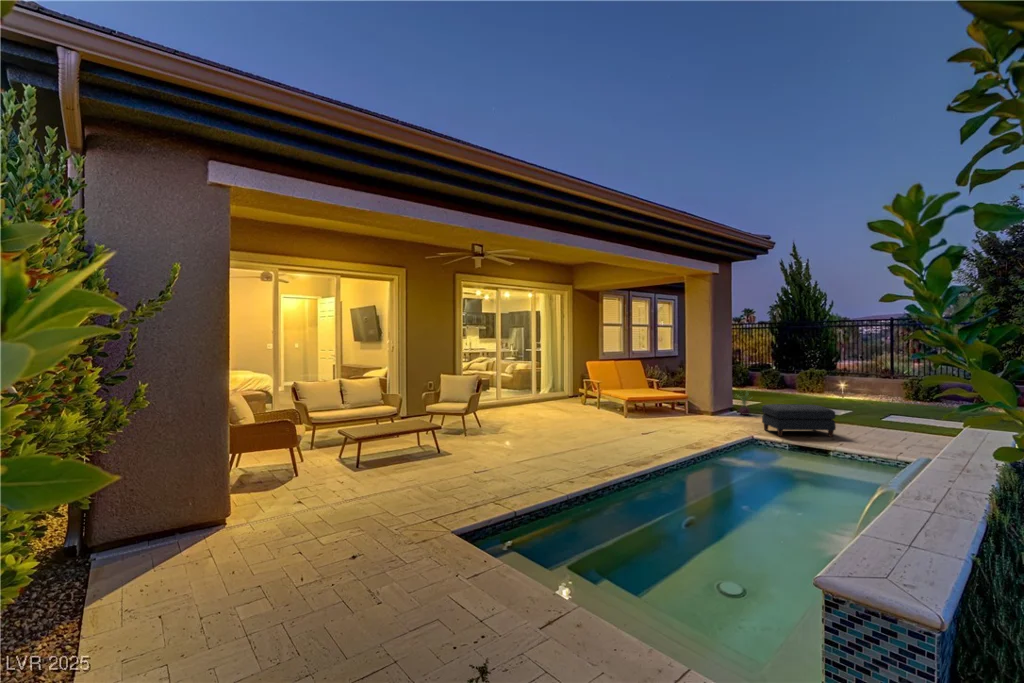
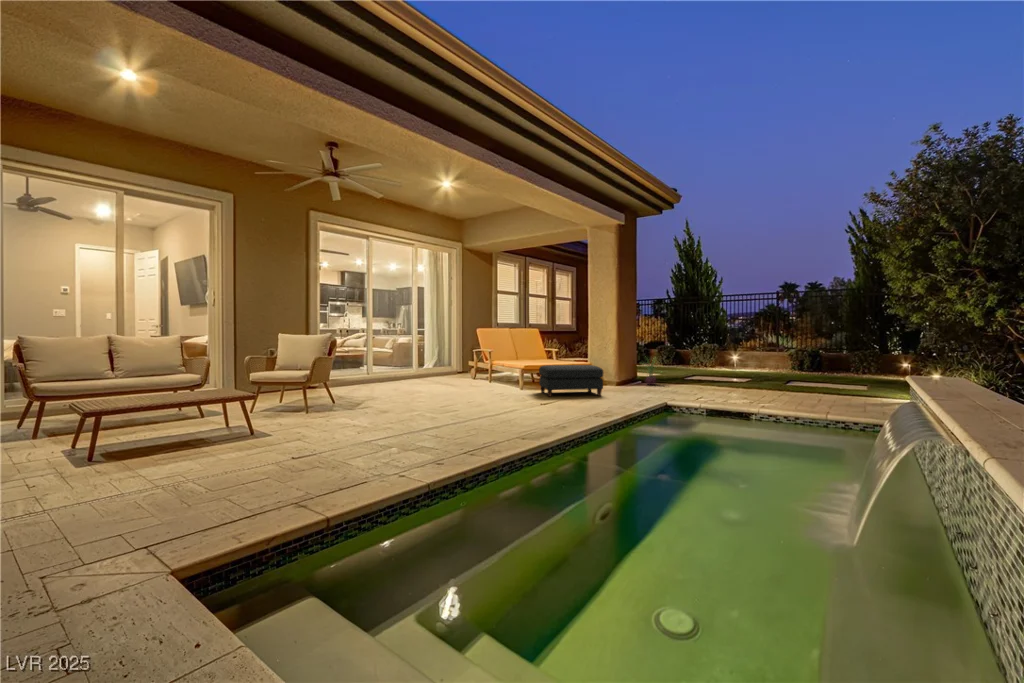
ottoman: present [762,404,836,437] -> present [539,365,603,397]

